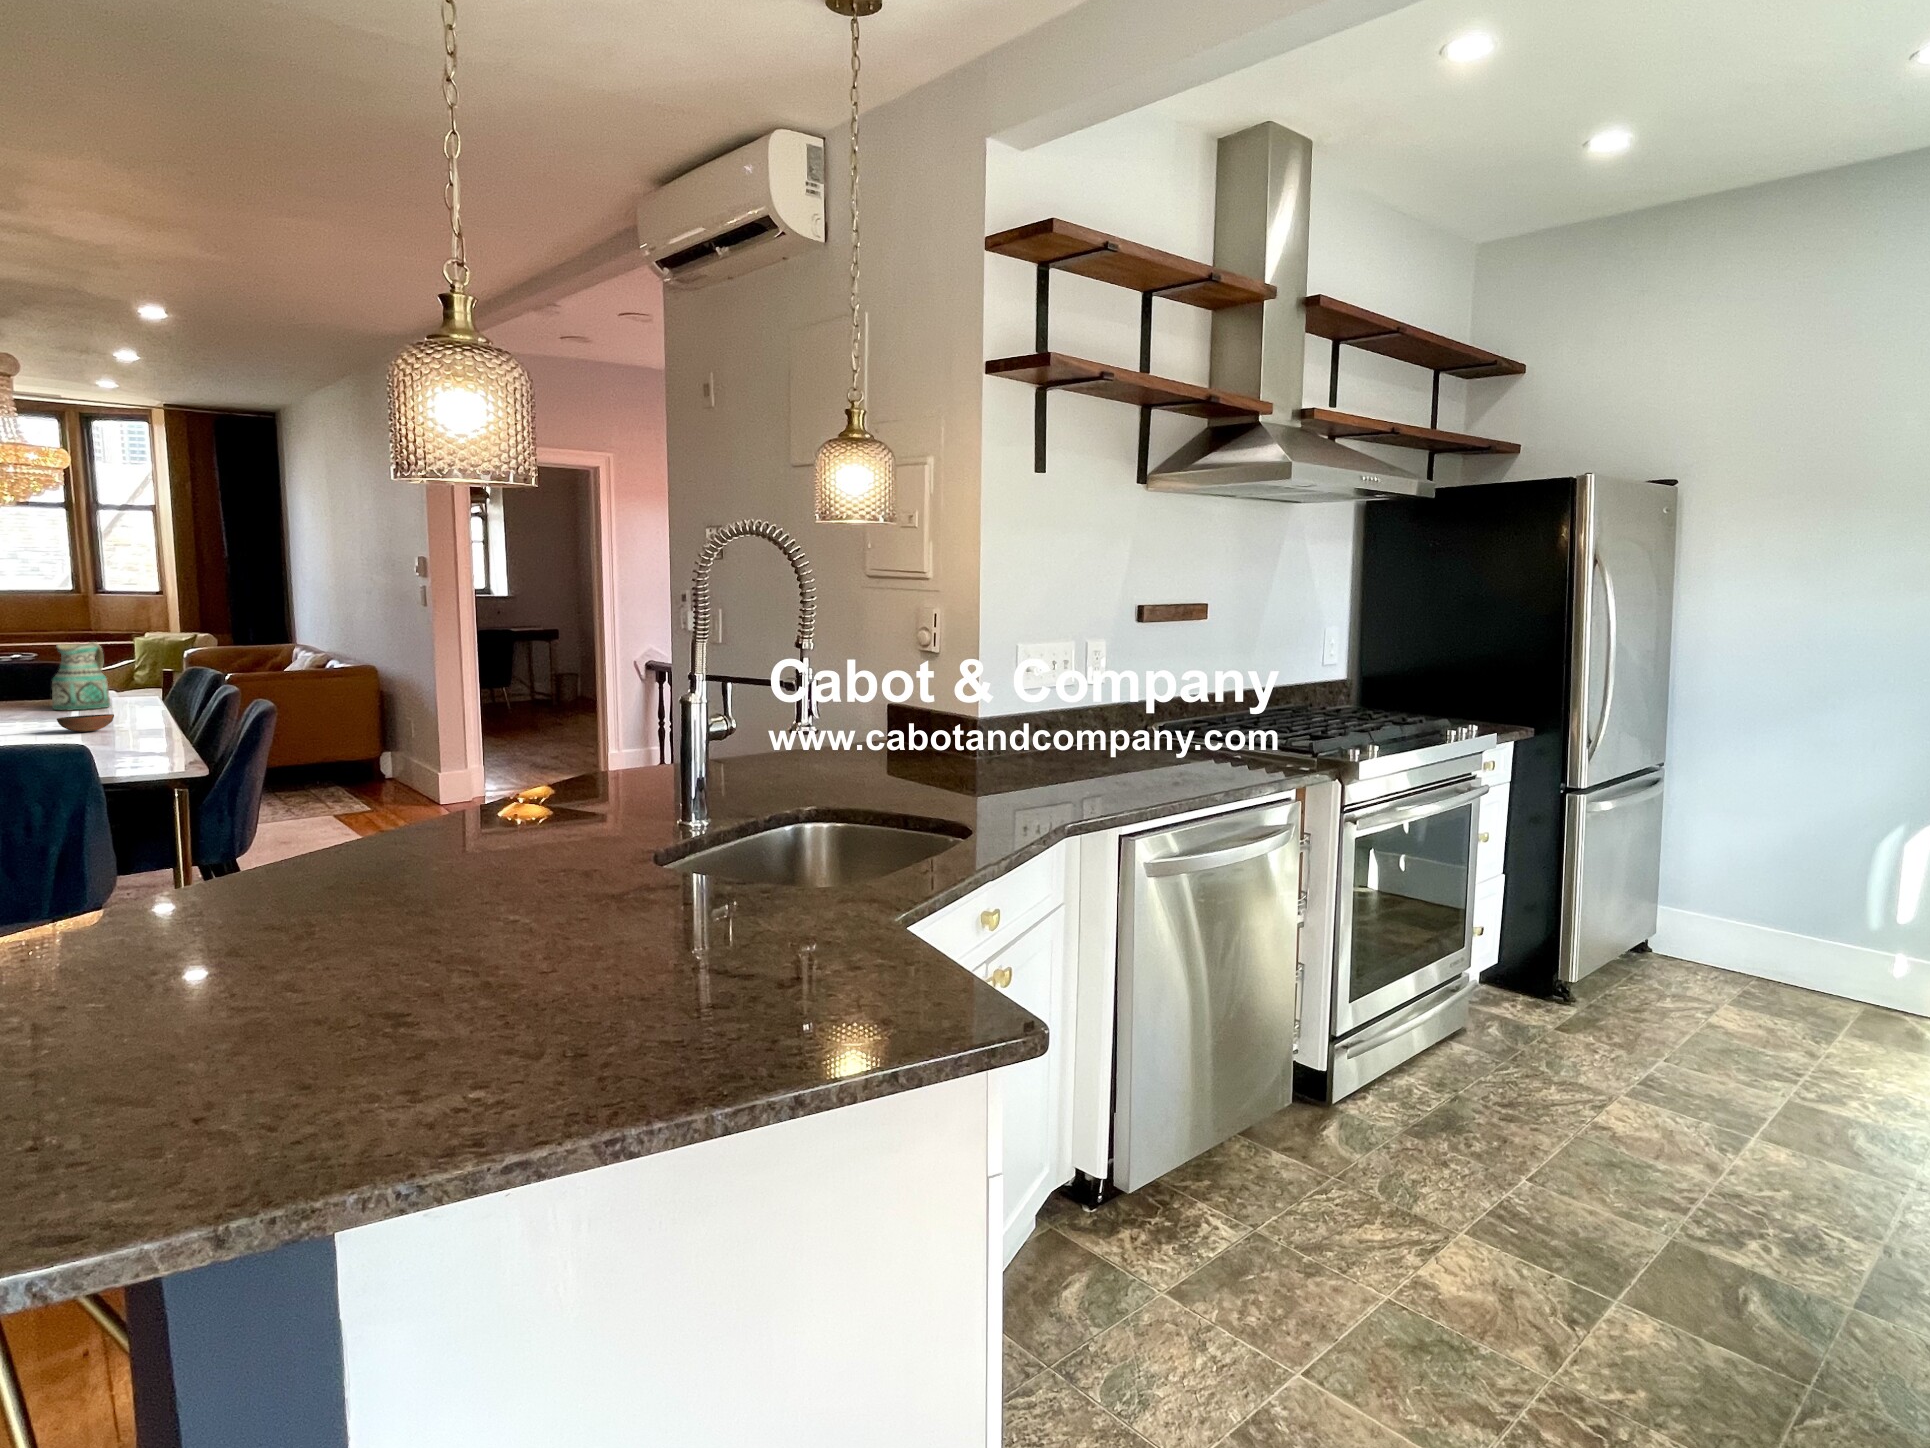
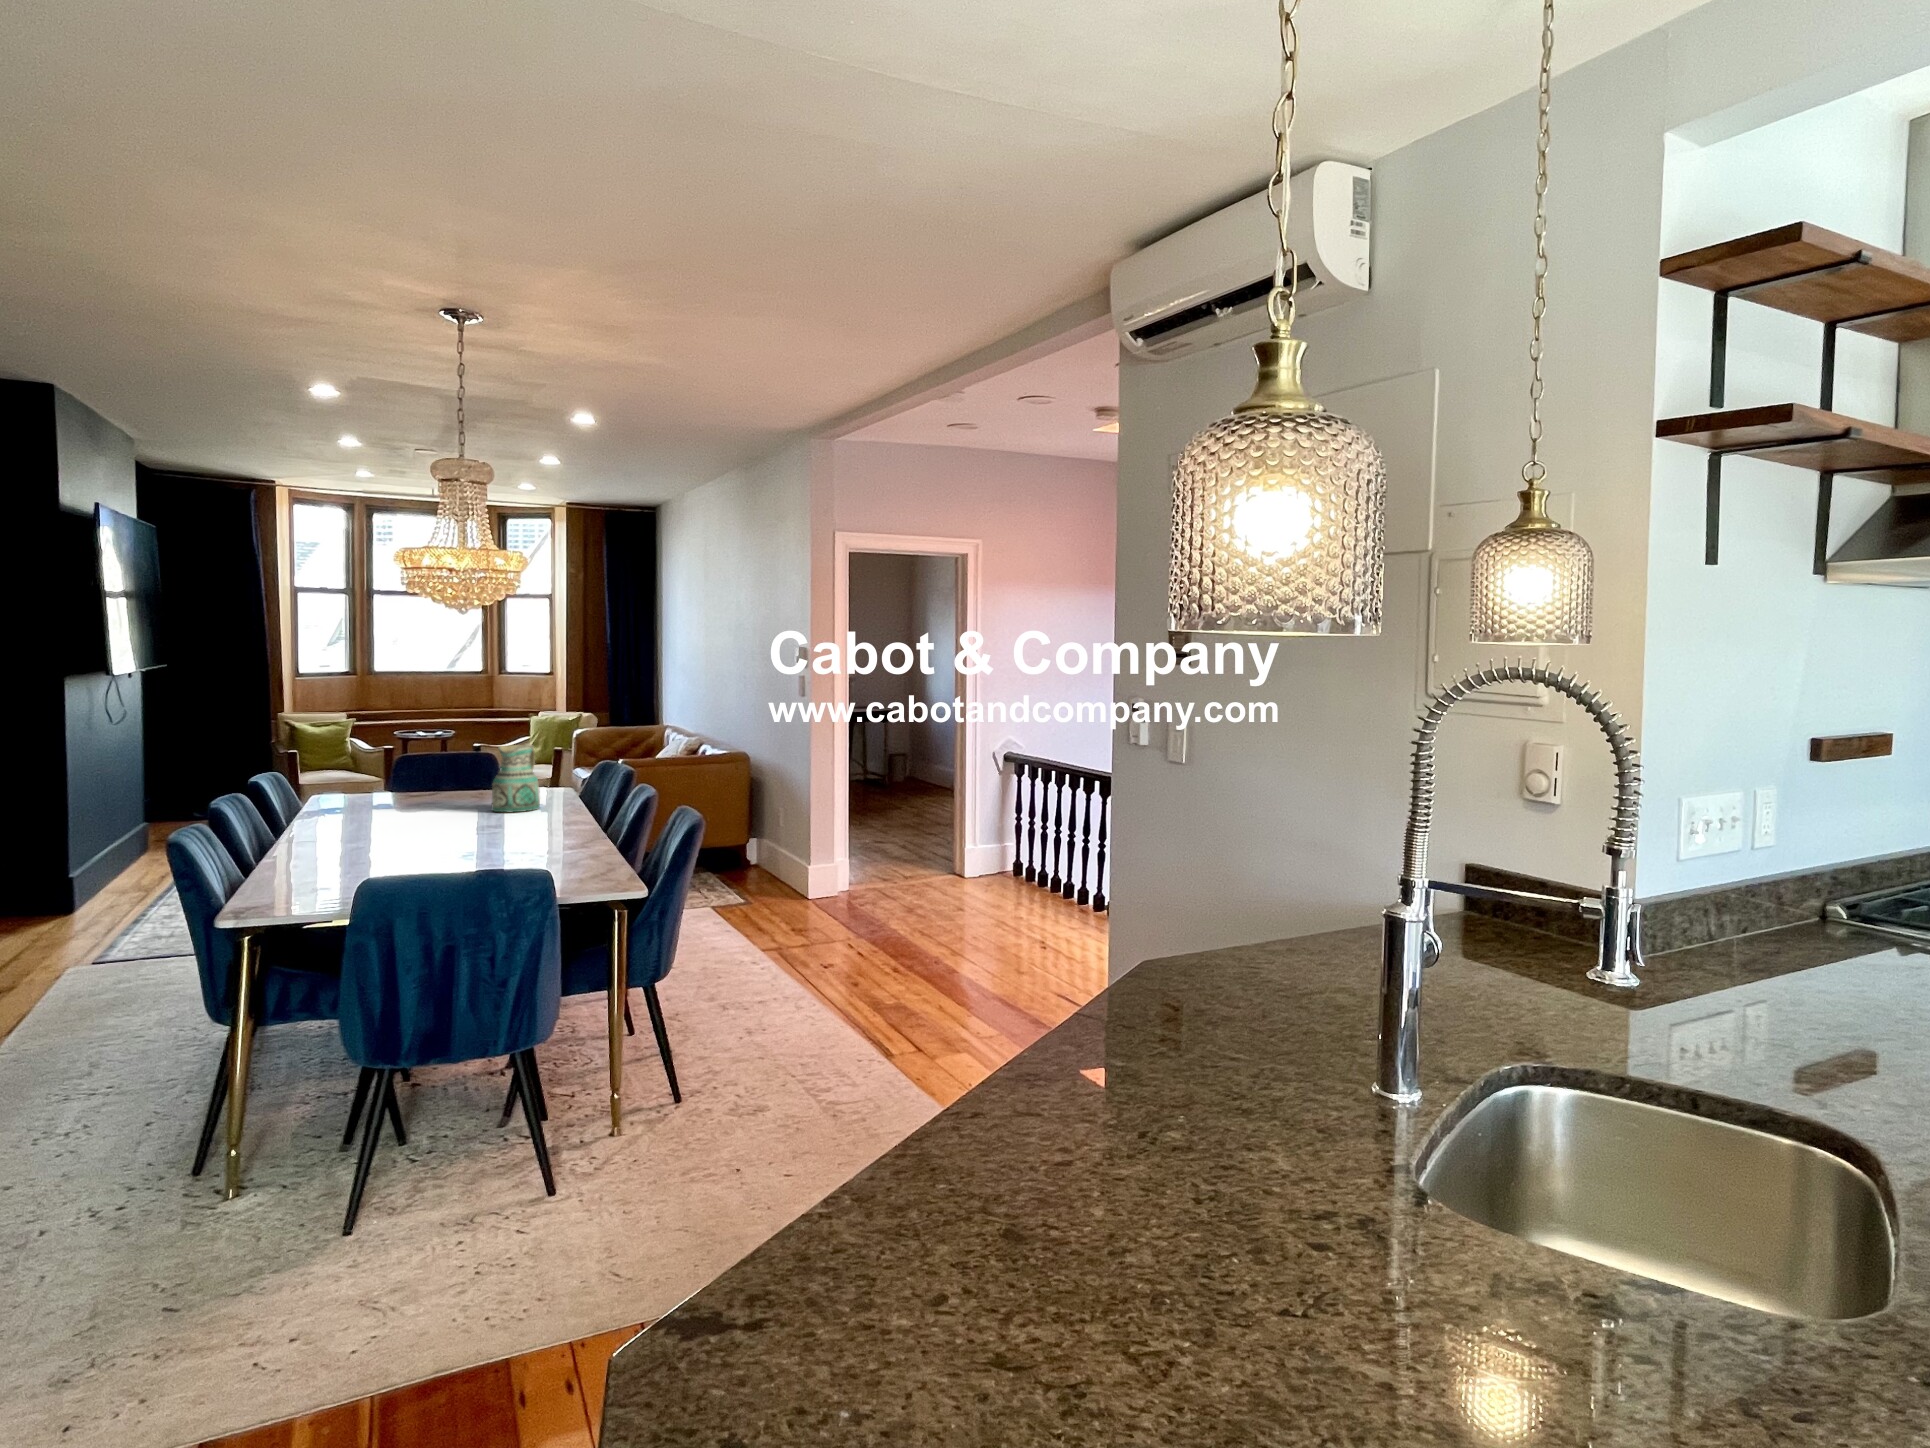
bowl: present [57,714,114,732] -> none [507,827,557,846]

